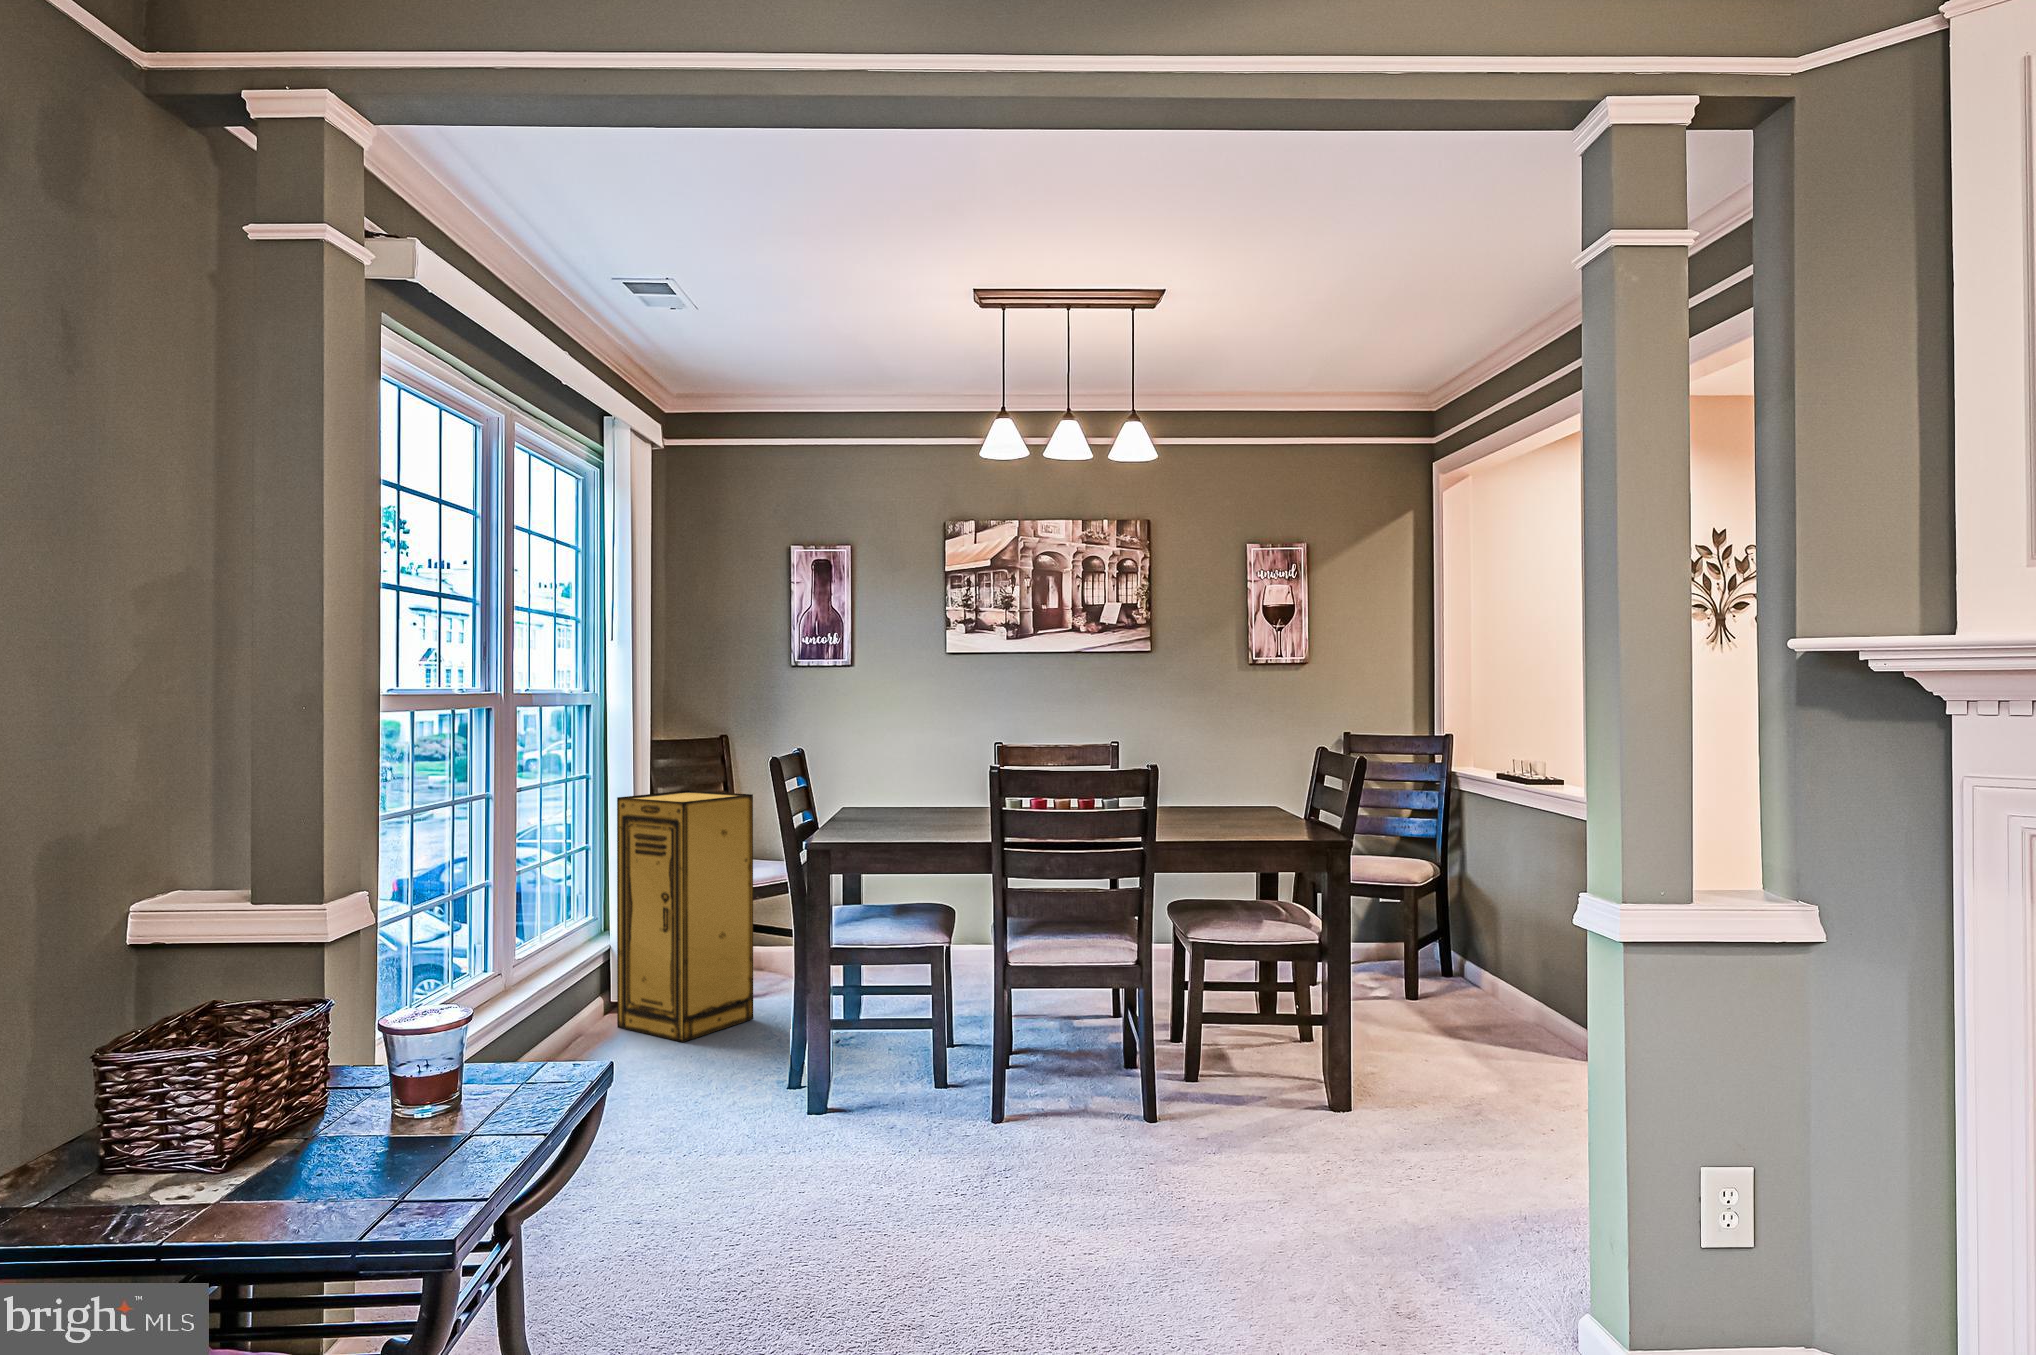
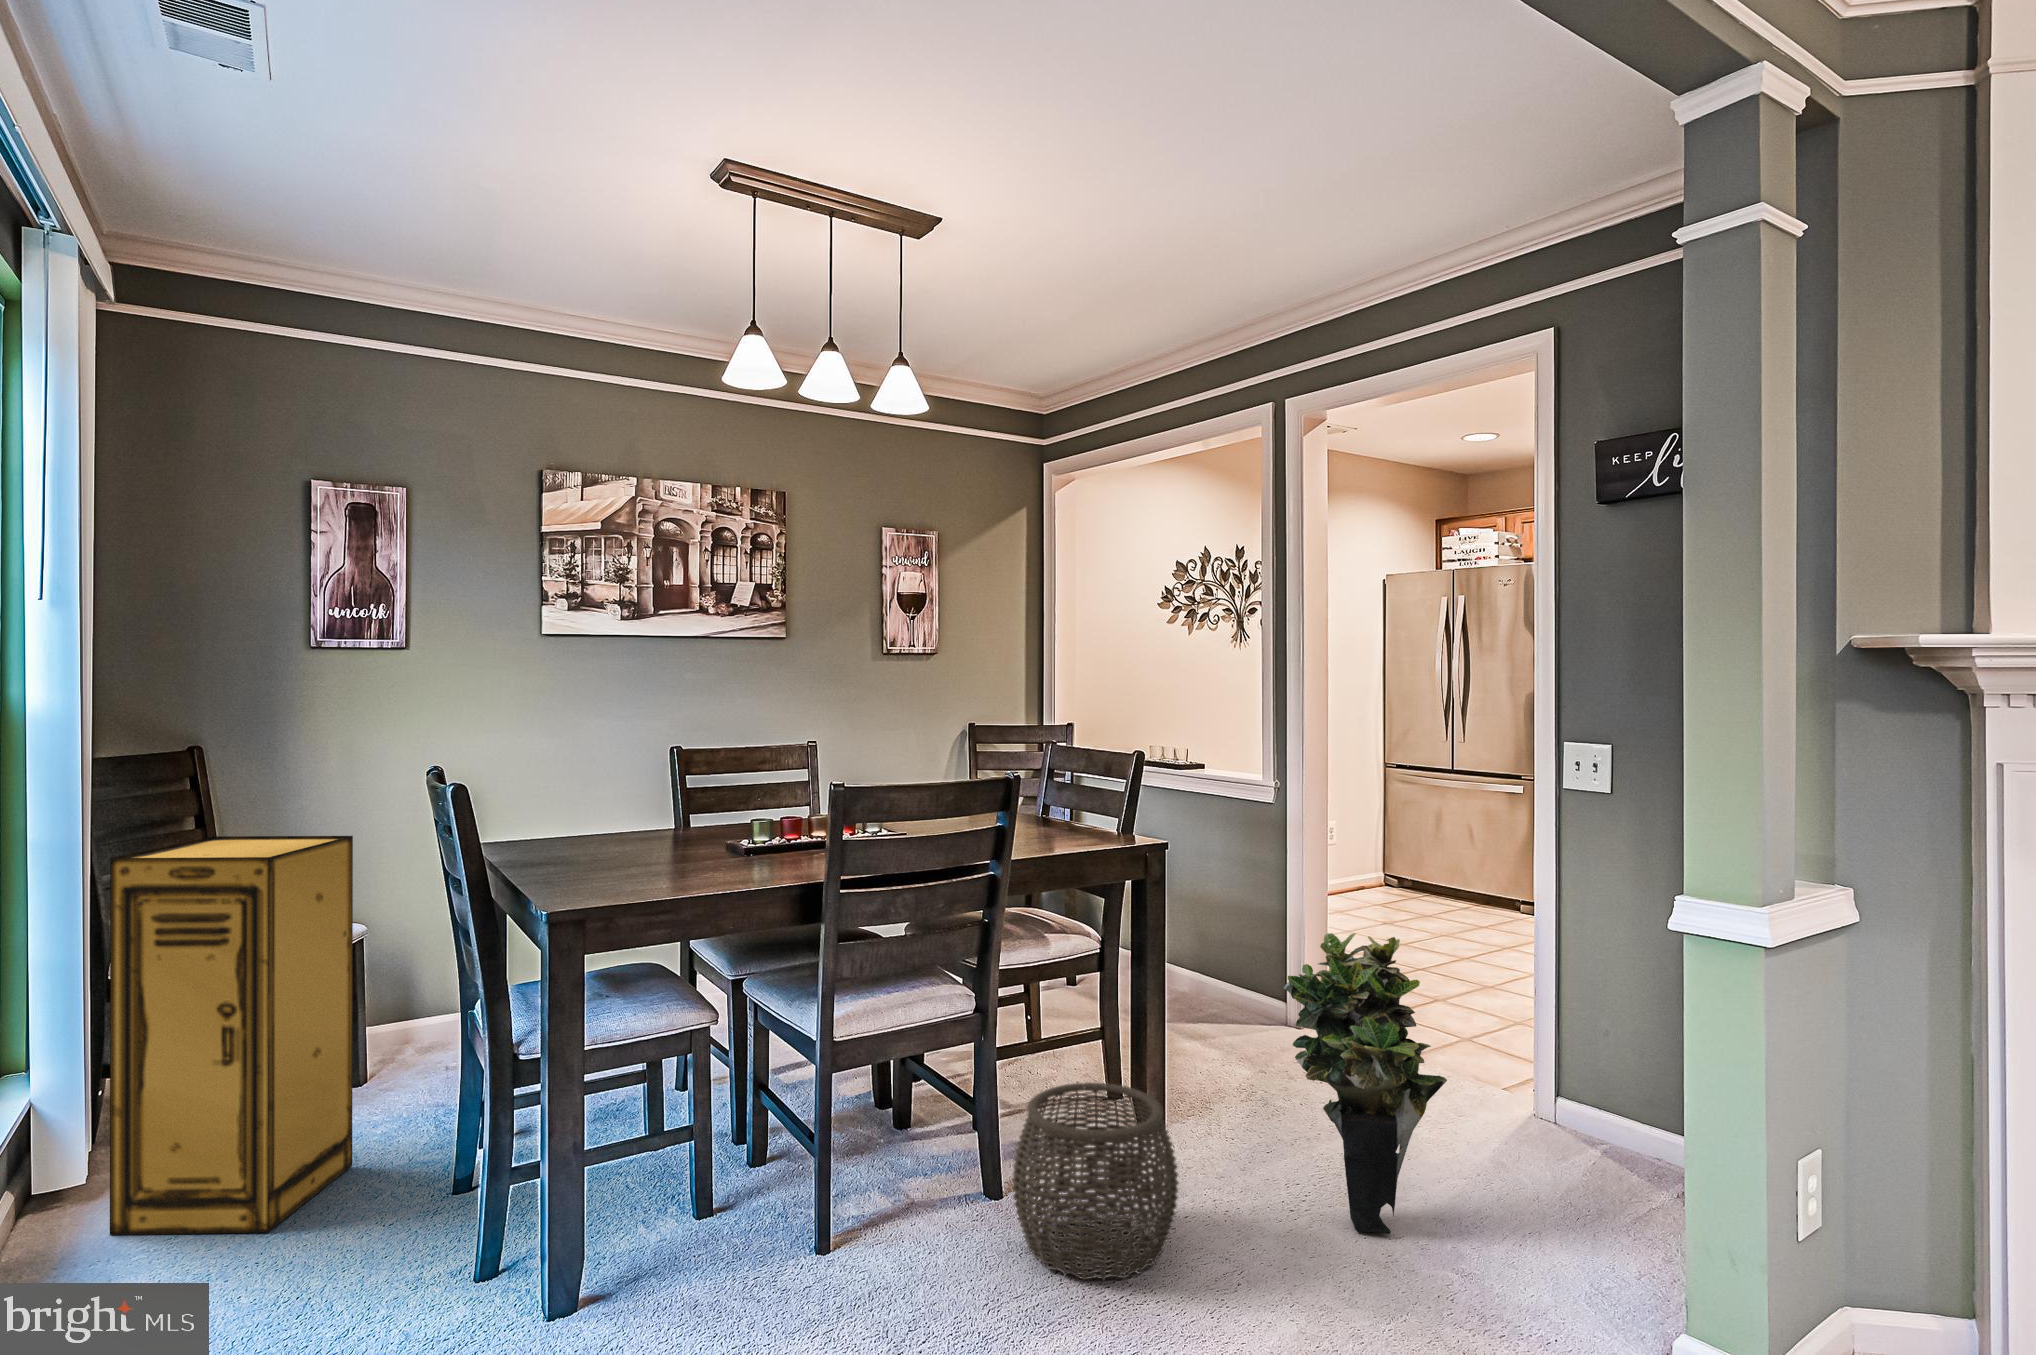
potted plant: none [1348,938,1502,1225] -> present [1284,933,1447,1234]
woven basket: none [1076,1033,1219,1191] -> present [1013,1082,1178,1281]

